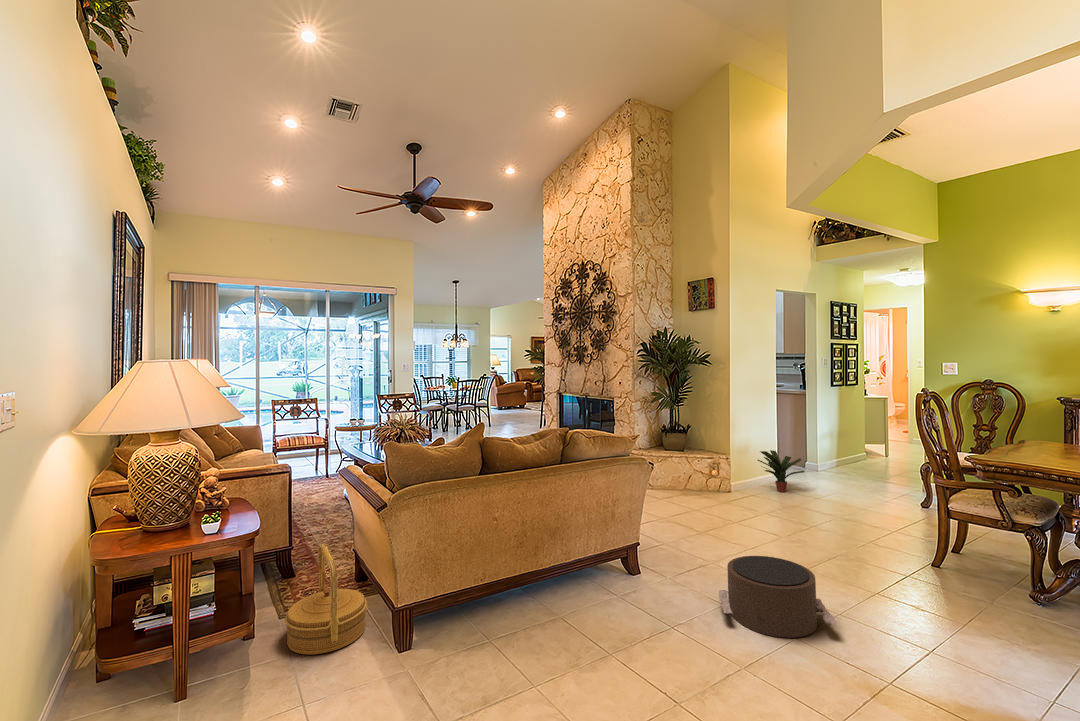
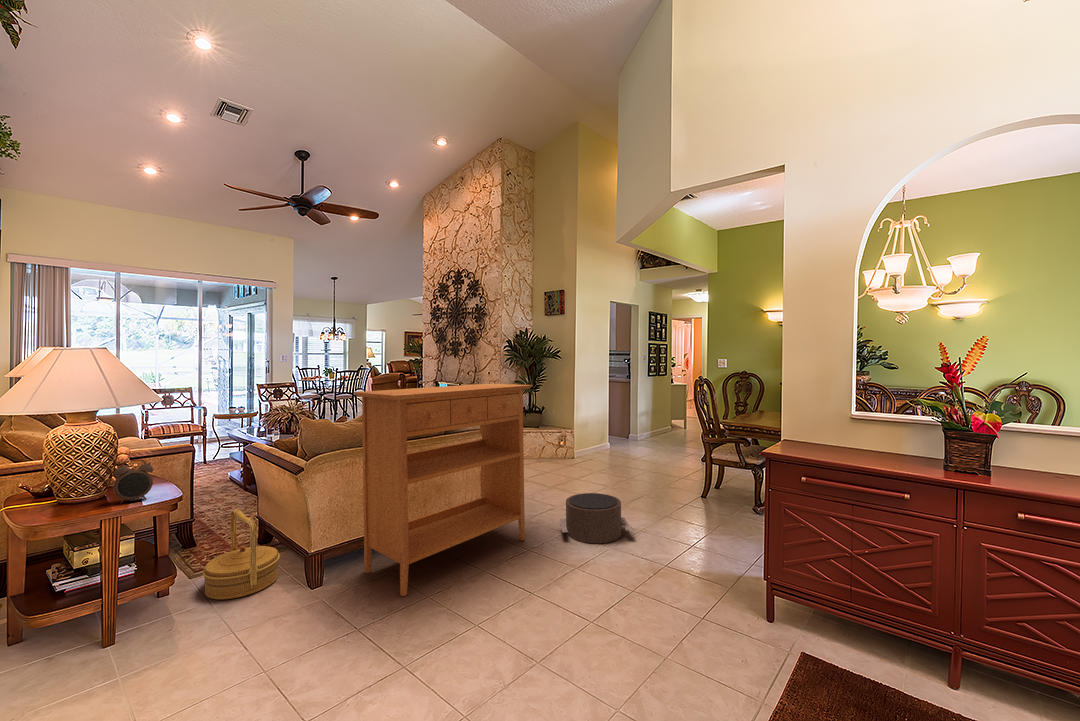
console table: none [445,399,677,687] -> present [354,384,533,596]
potted plant: present [758,450,804,492] -> none [592,424,625,454]
alarm clock: none [192,485,232,535] -> present [113,460,153,503]

